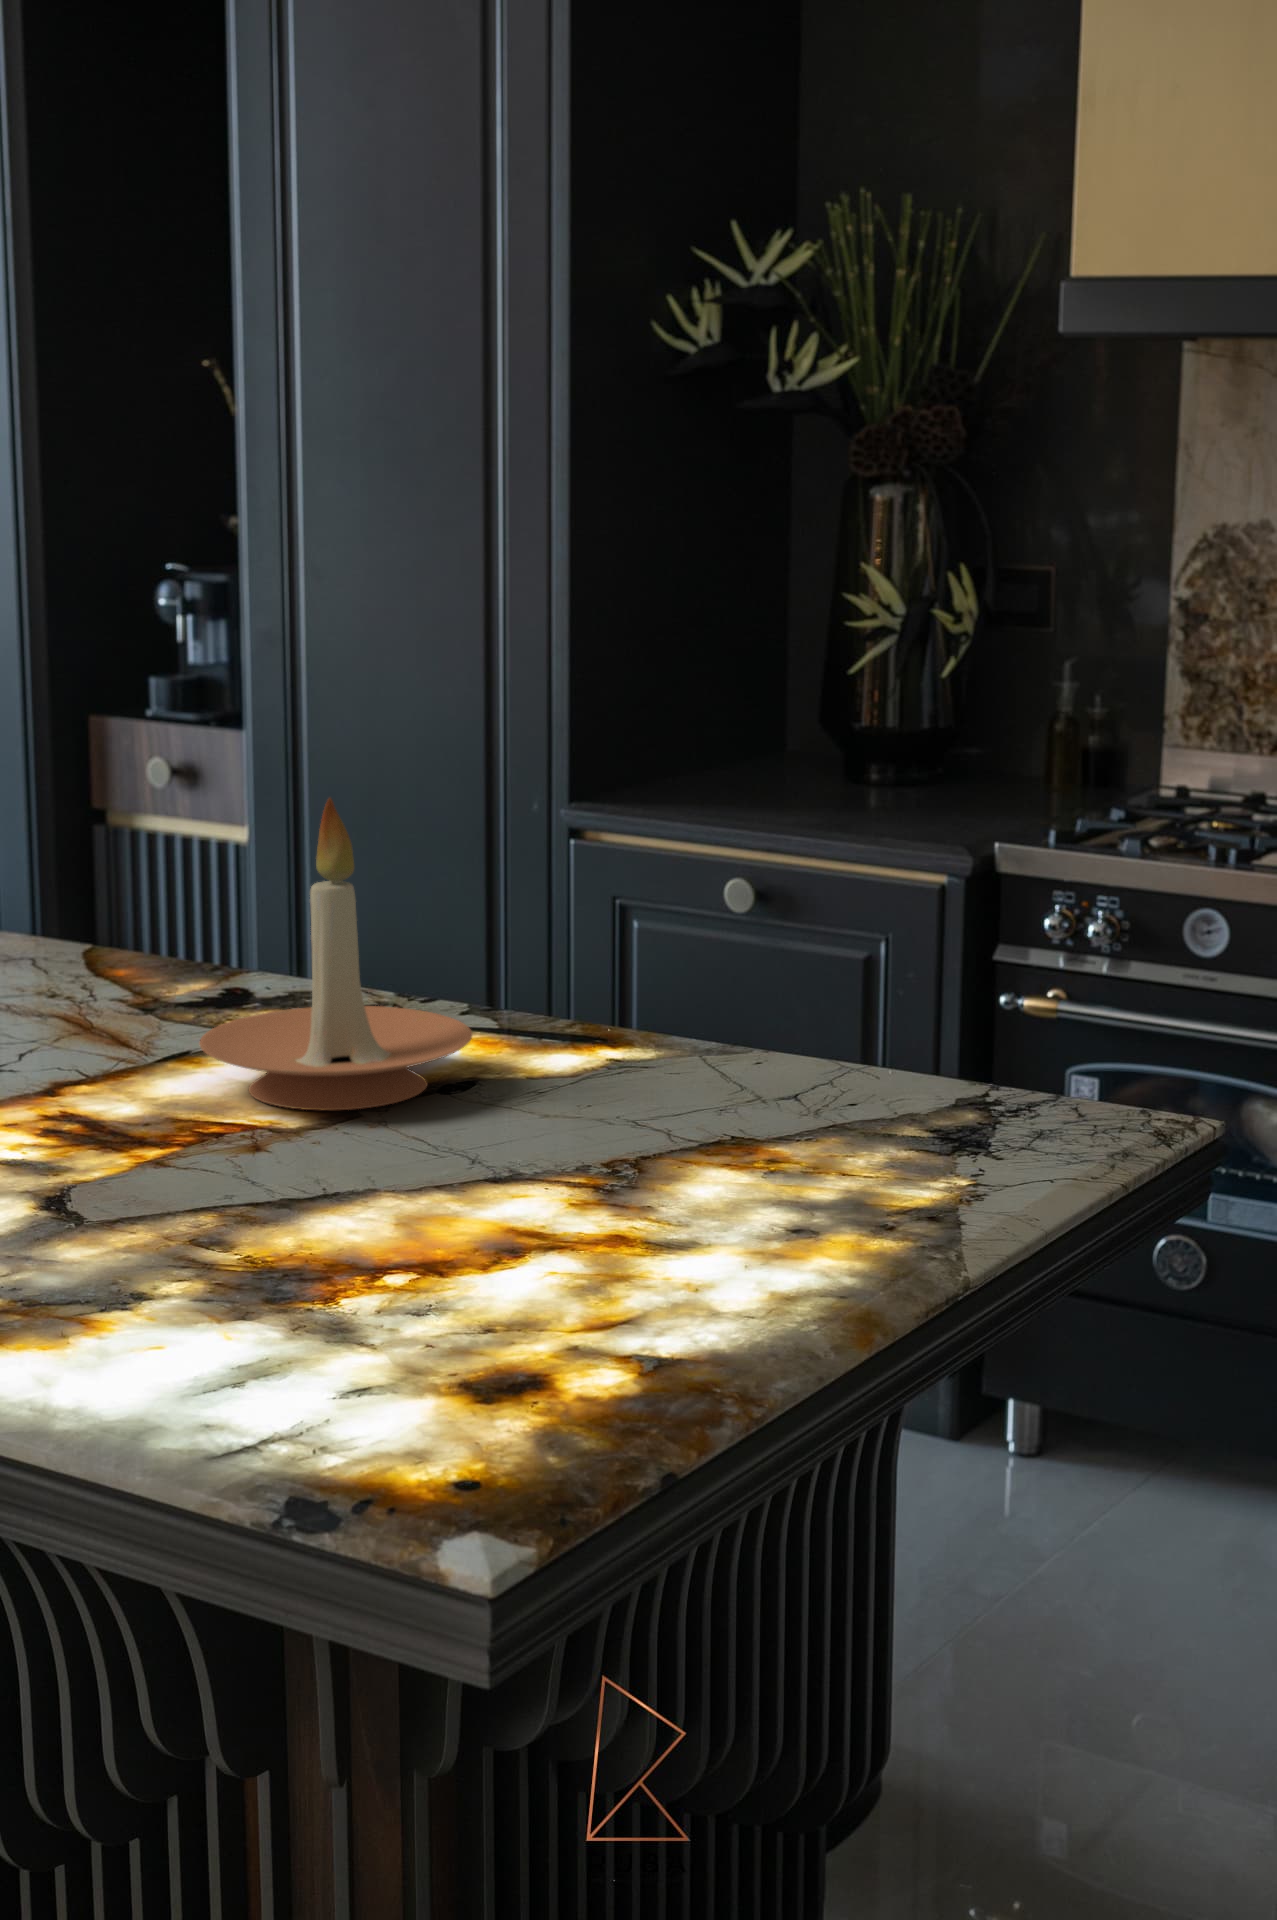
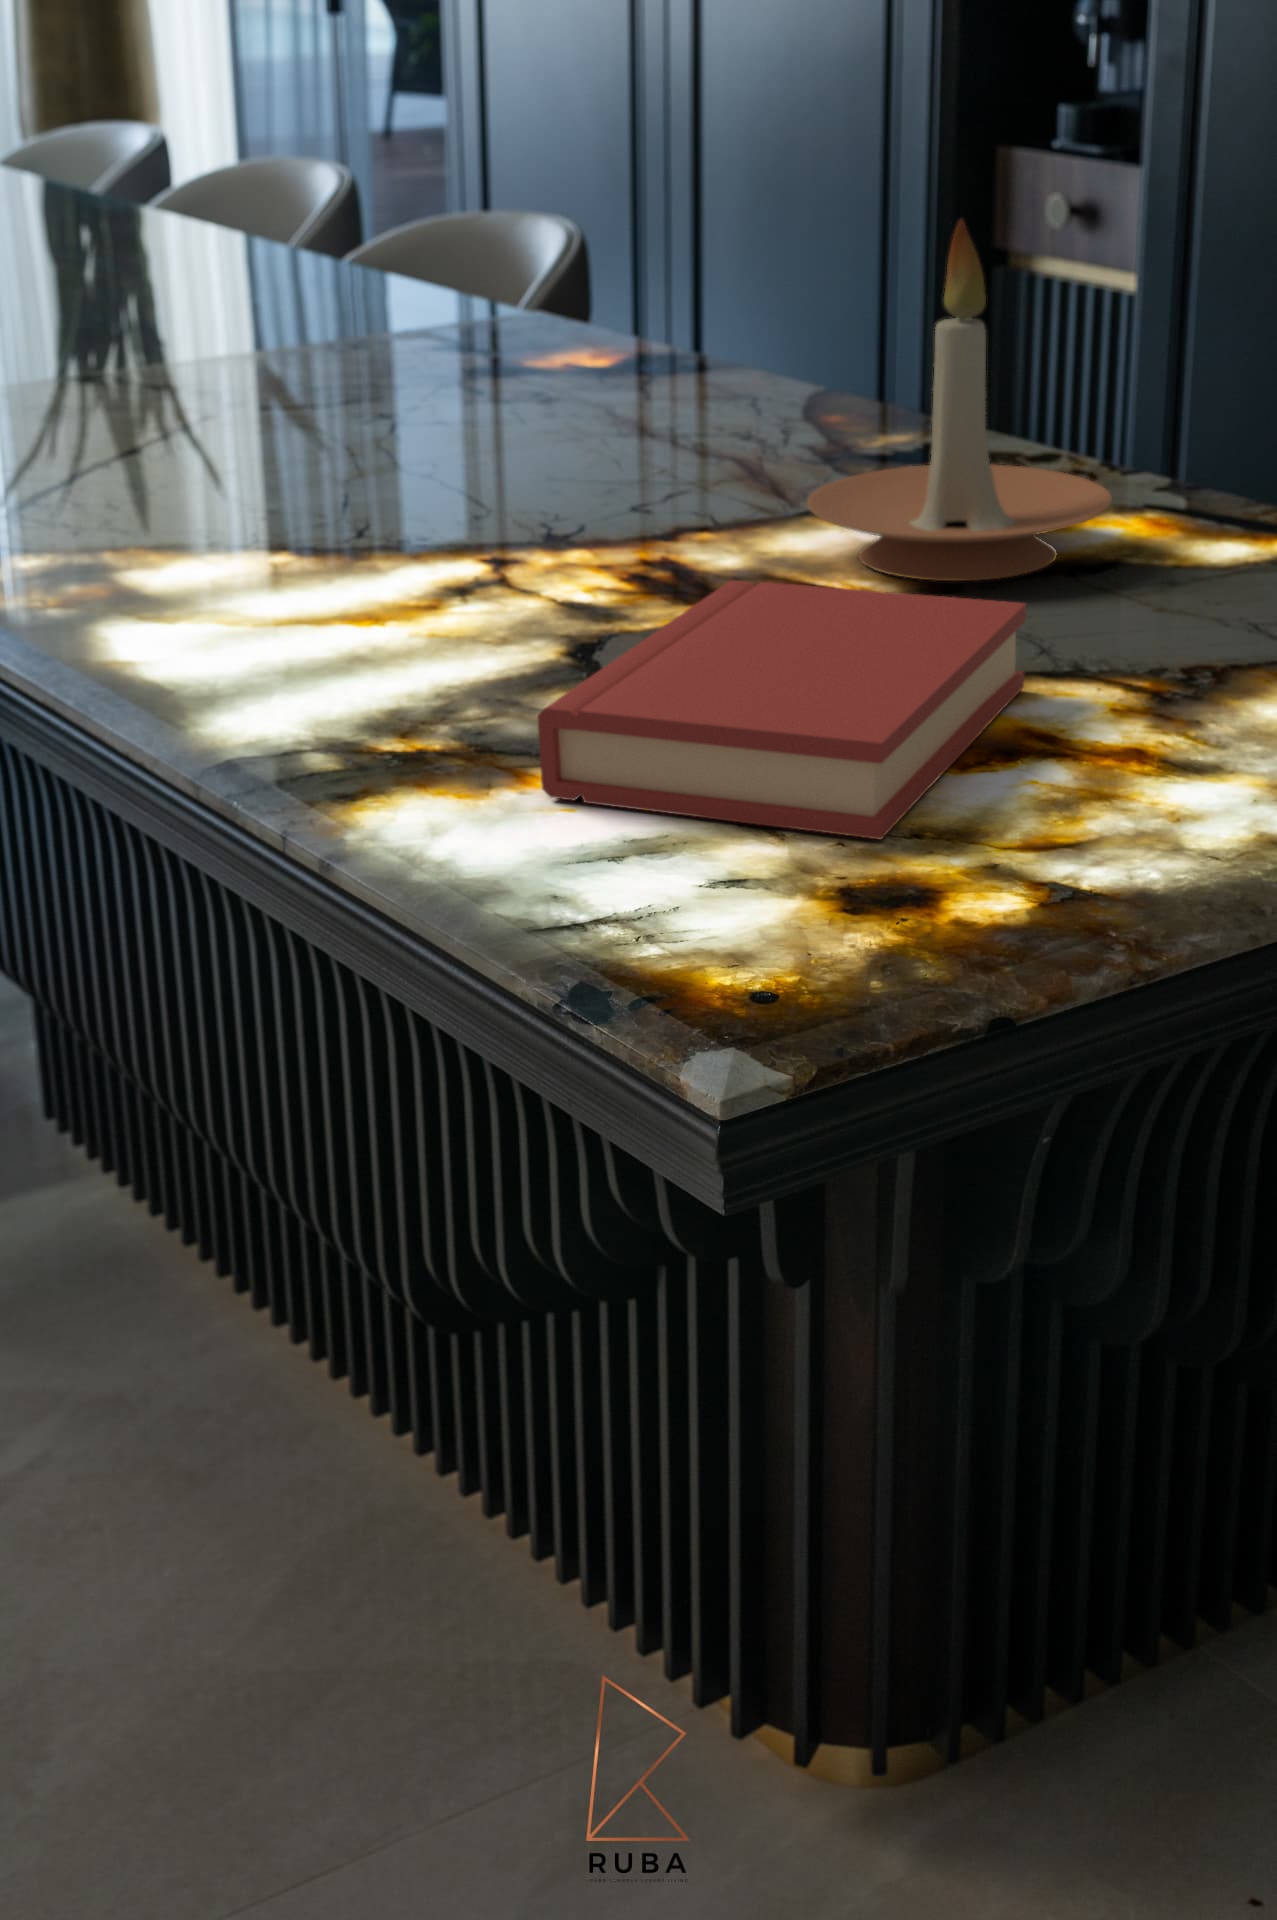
hardback book: none [117,1120,485,1339] -> present [537,580,1026,839]

